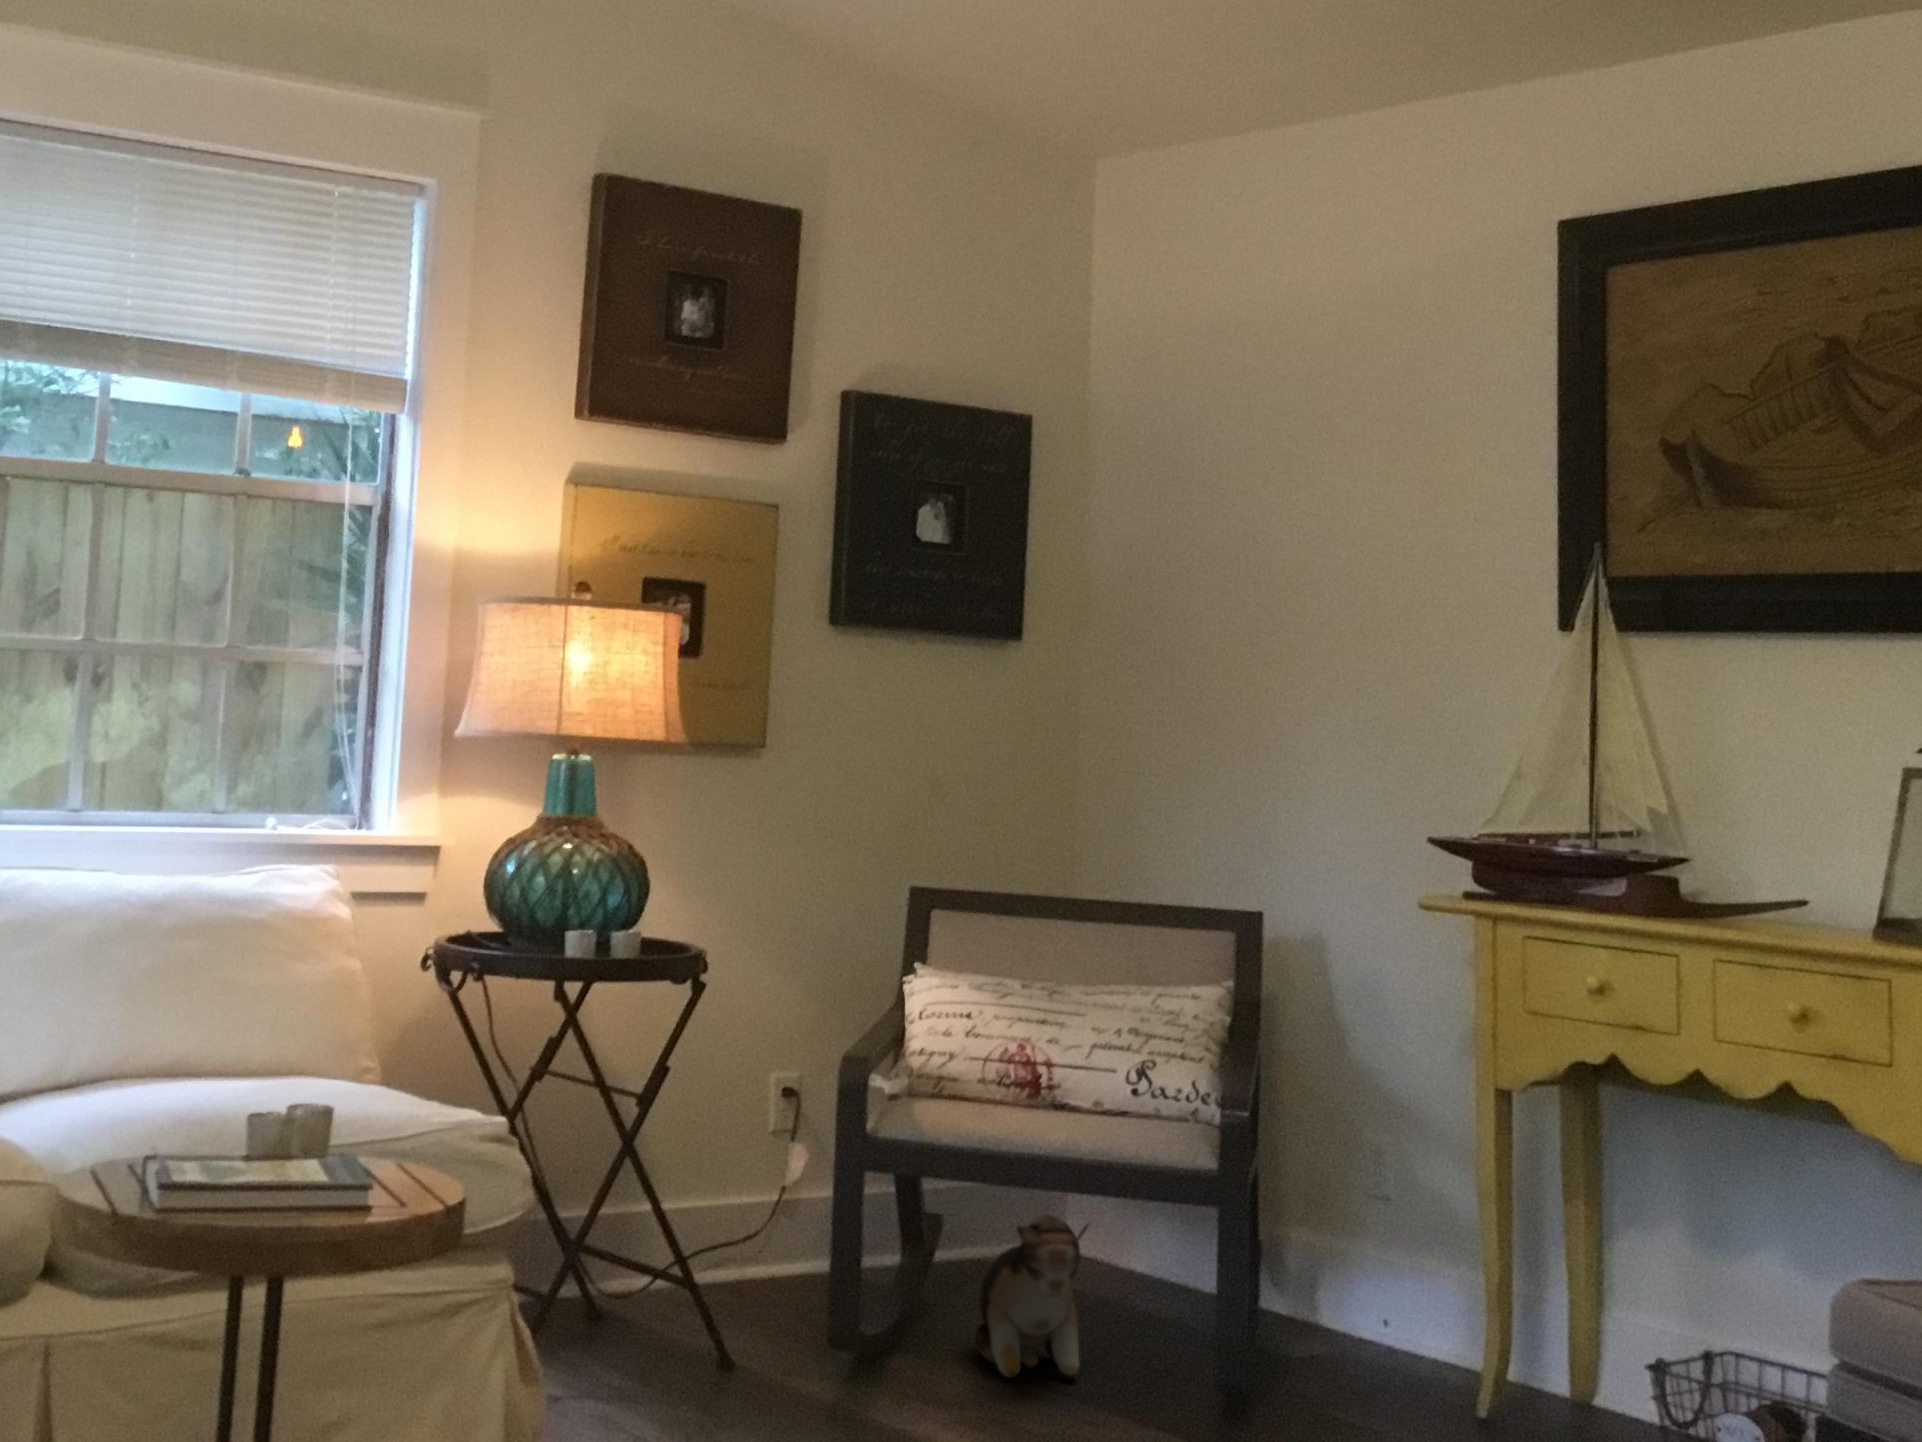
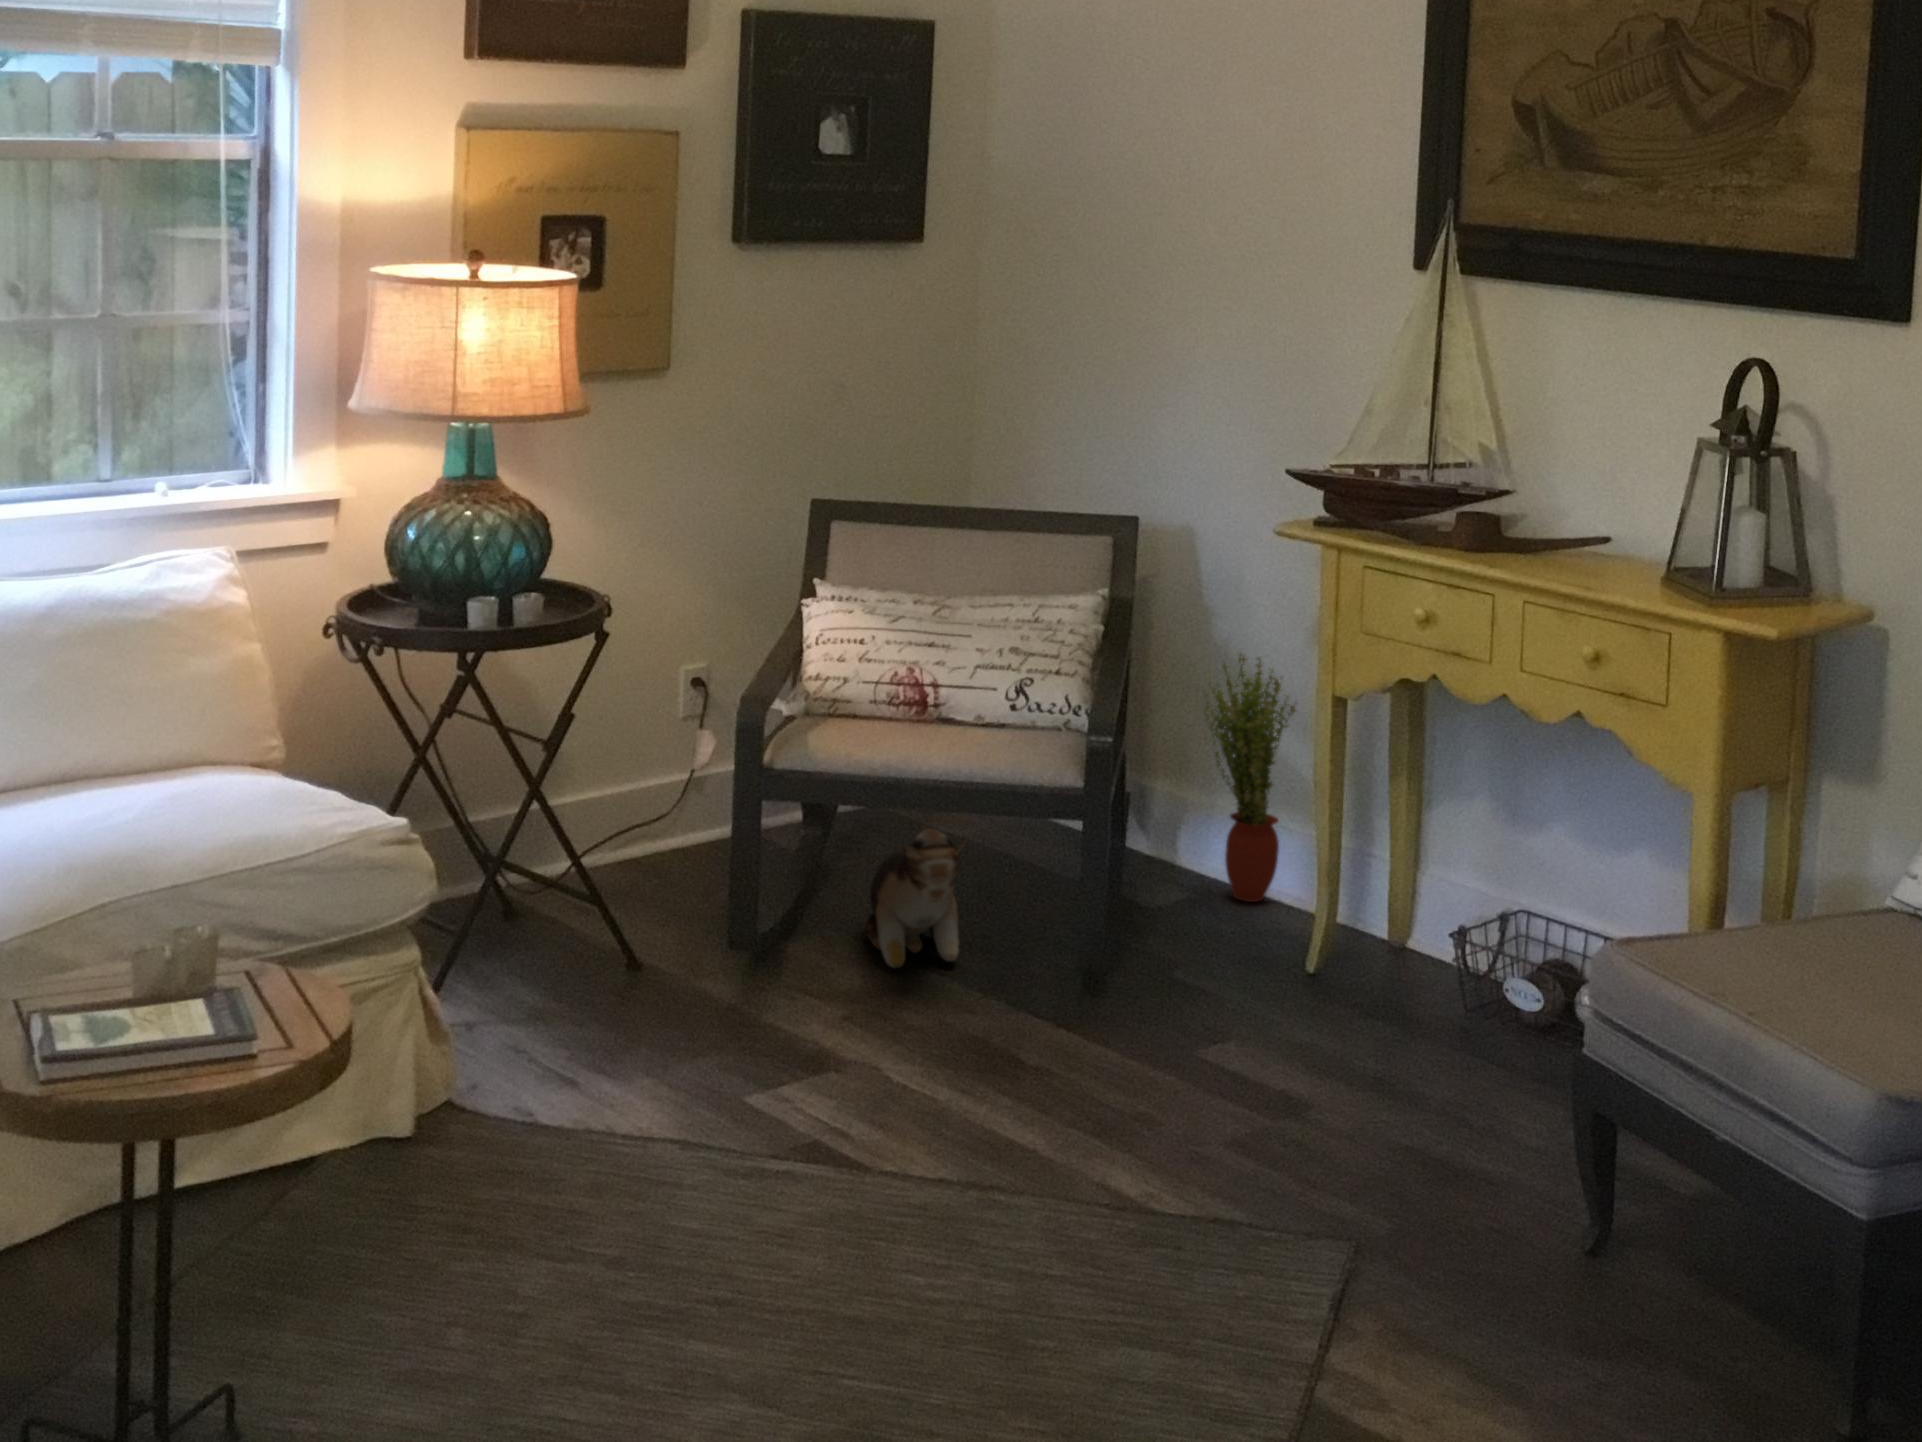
potted plant: none [1342,1064,1451,1353] -> present [1204,653,1296,902]

